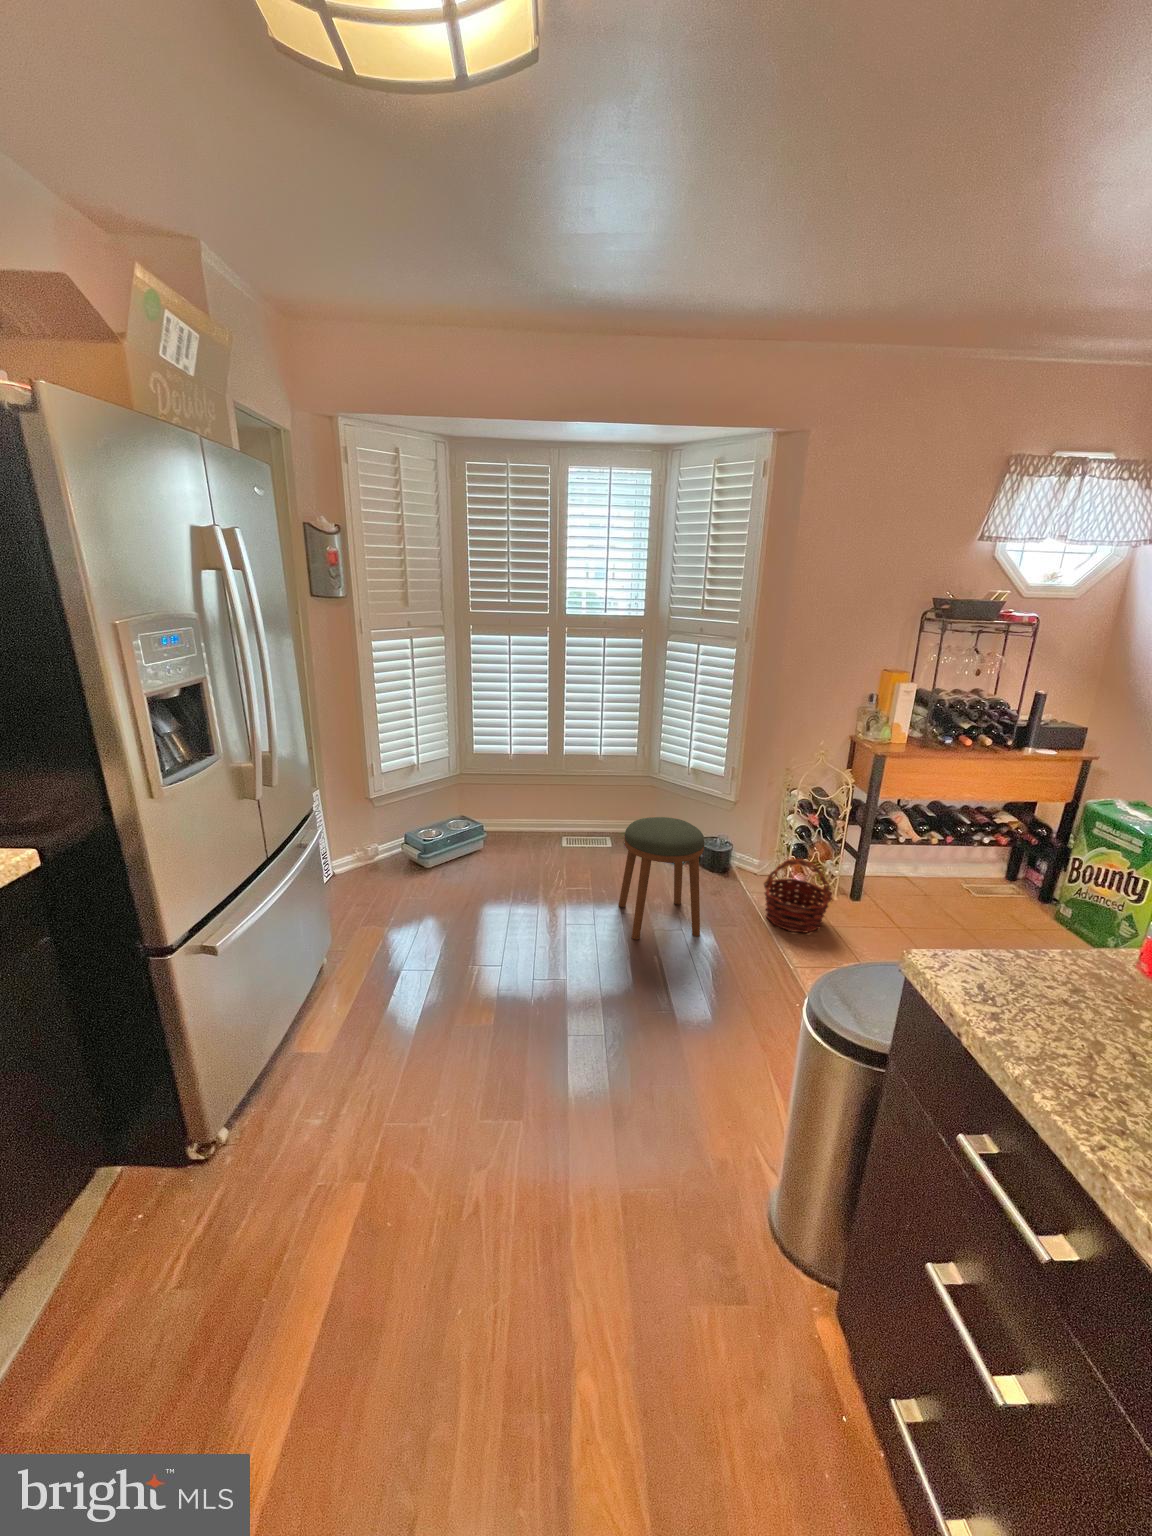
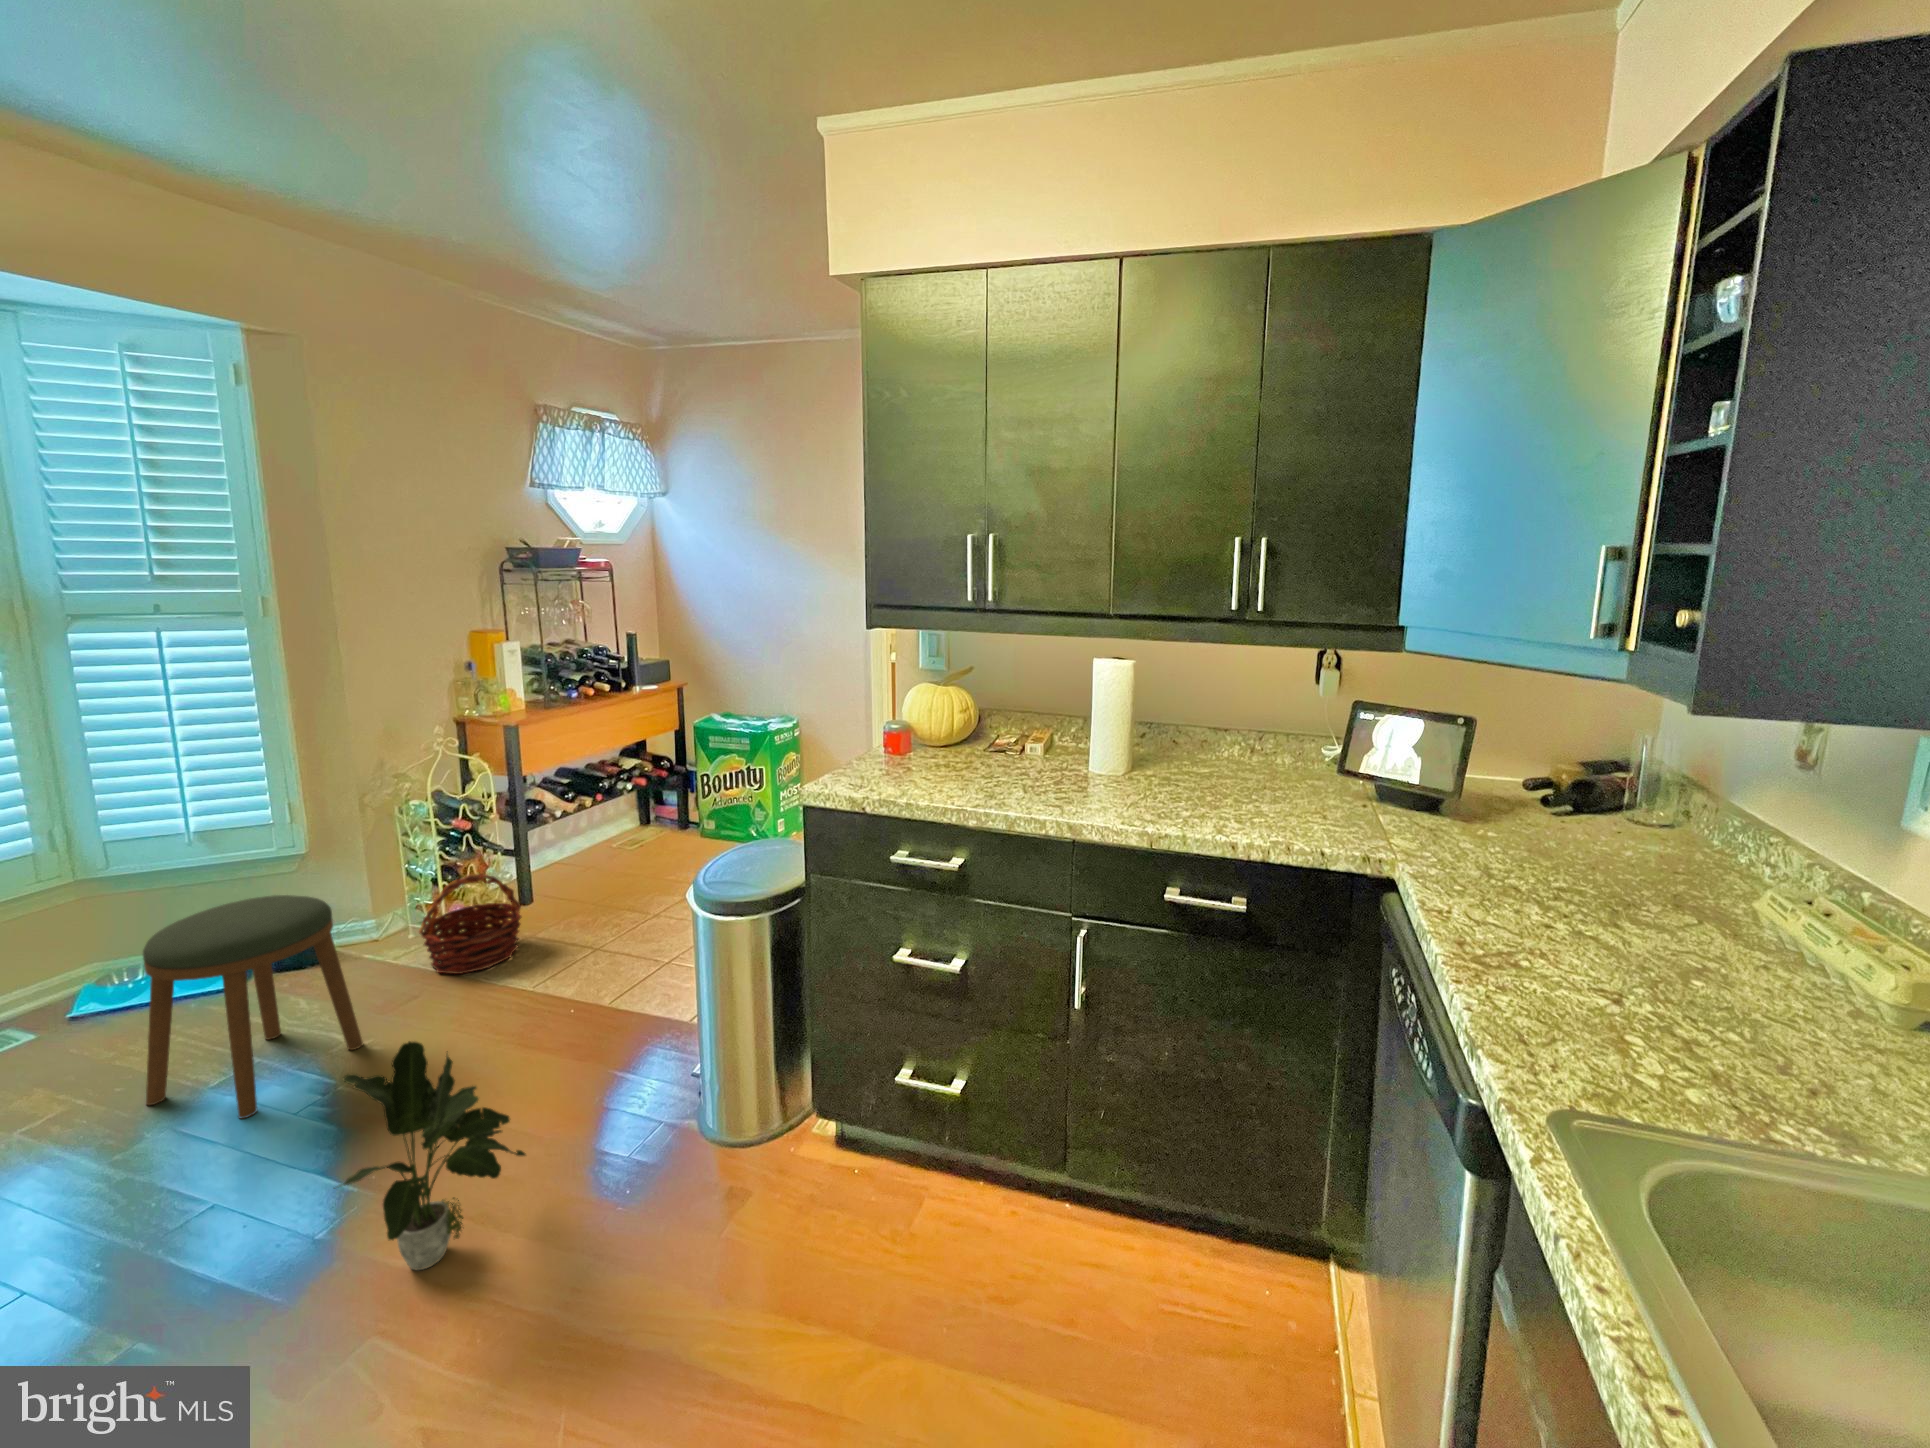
potted plant: none [558,948,670,1092] -> present [336,1041,526,1270]

